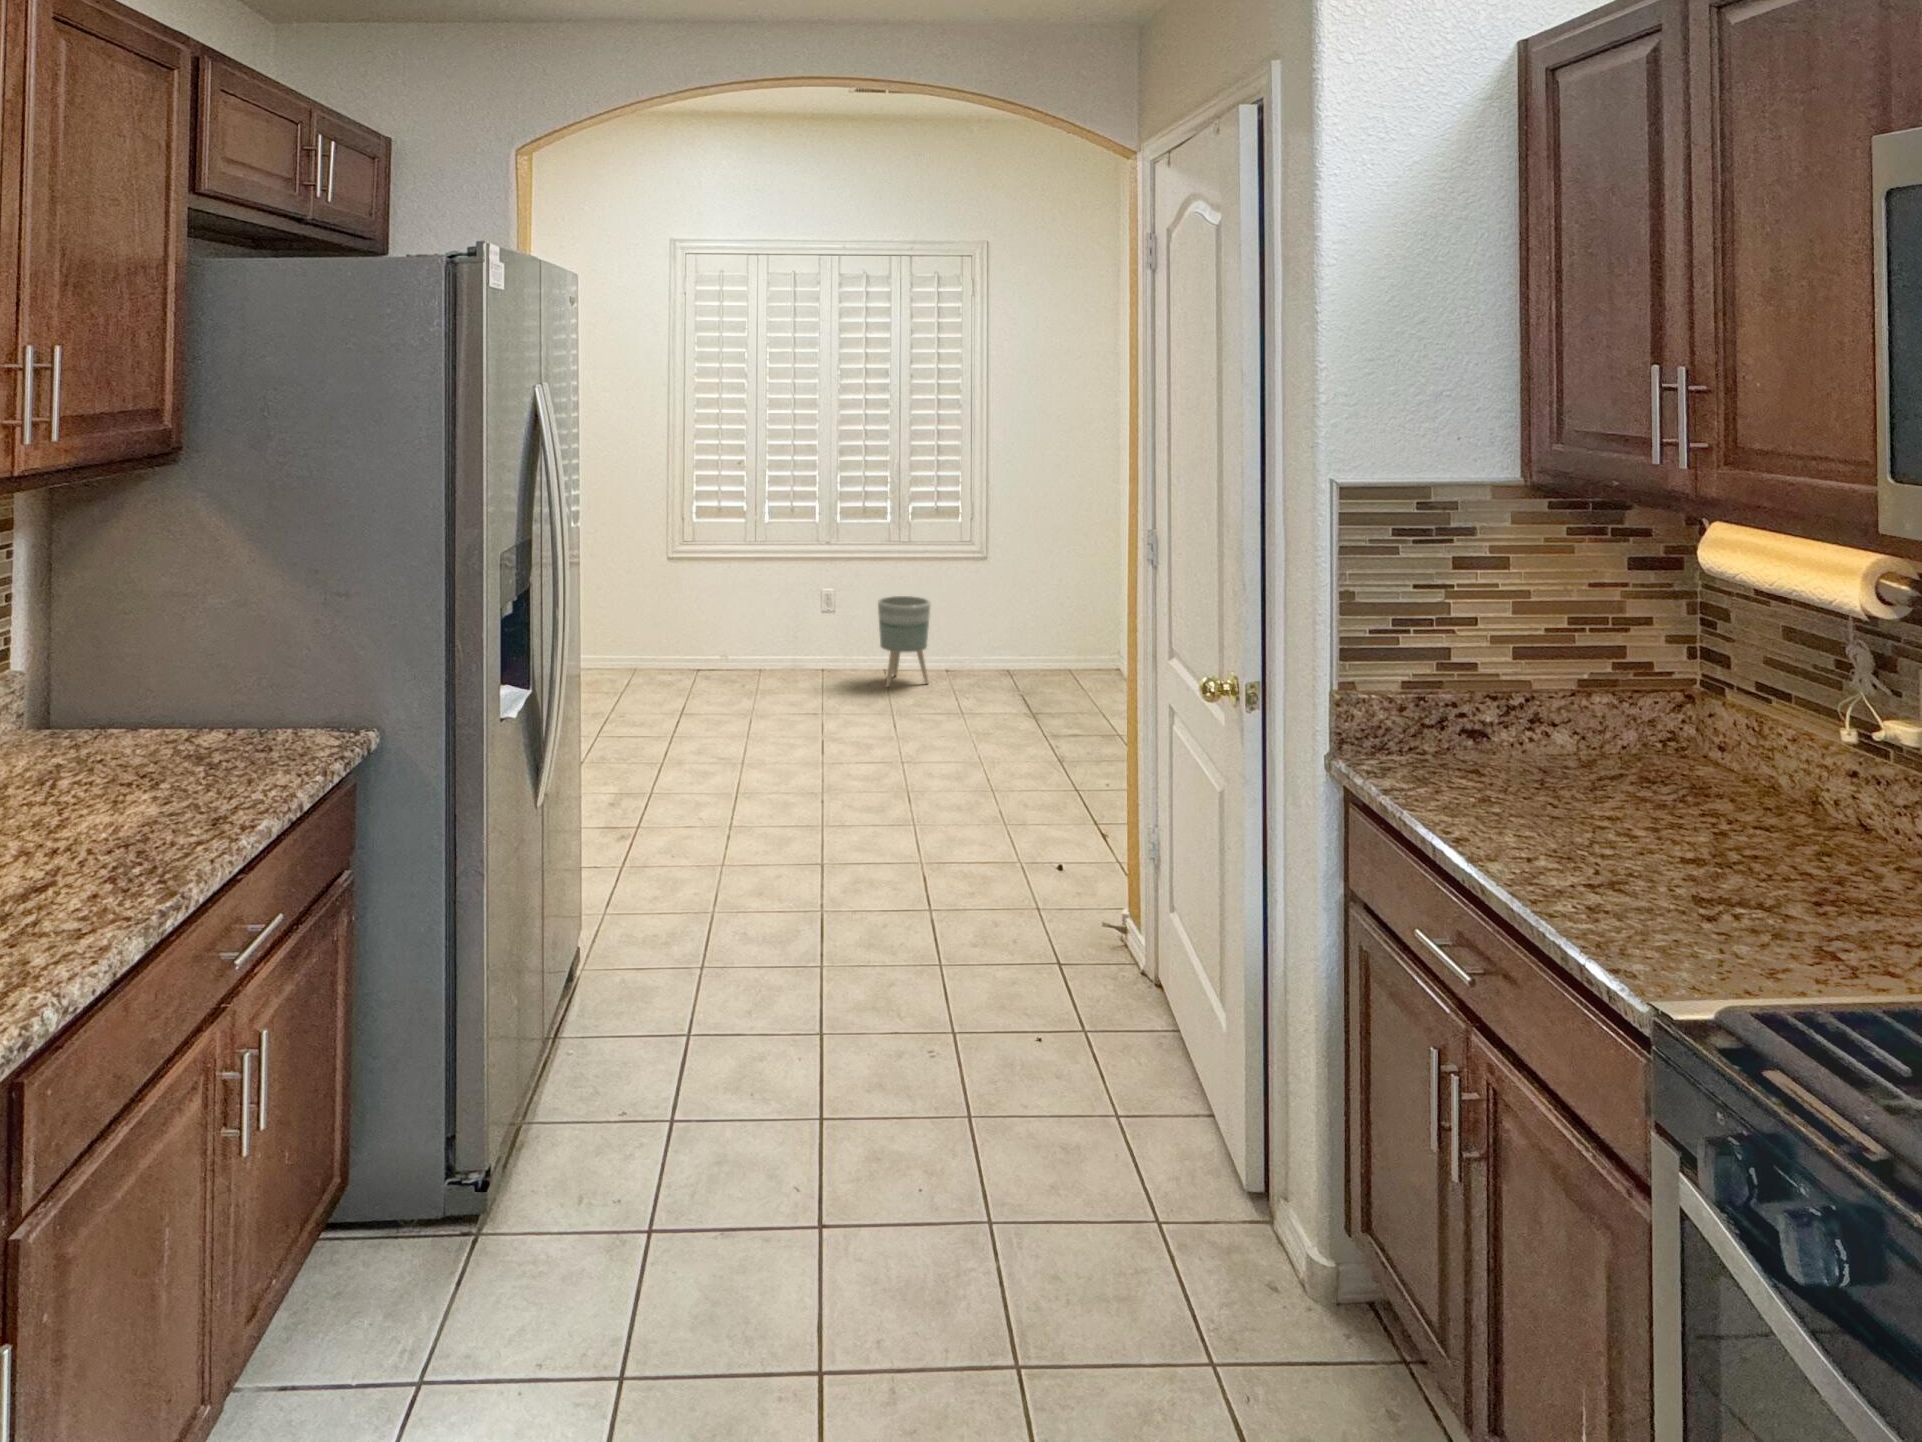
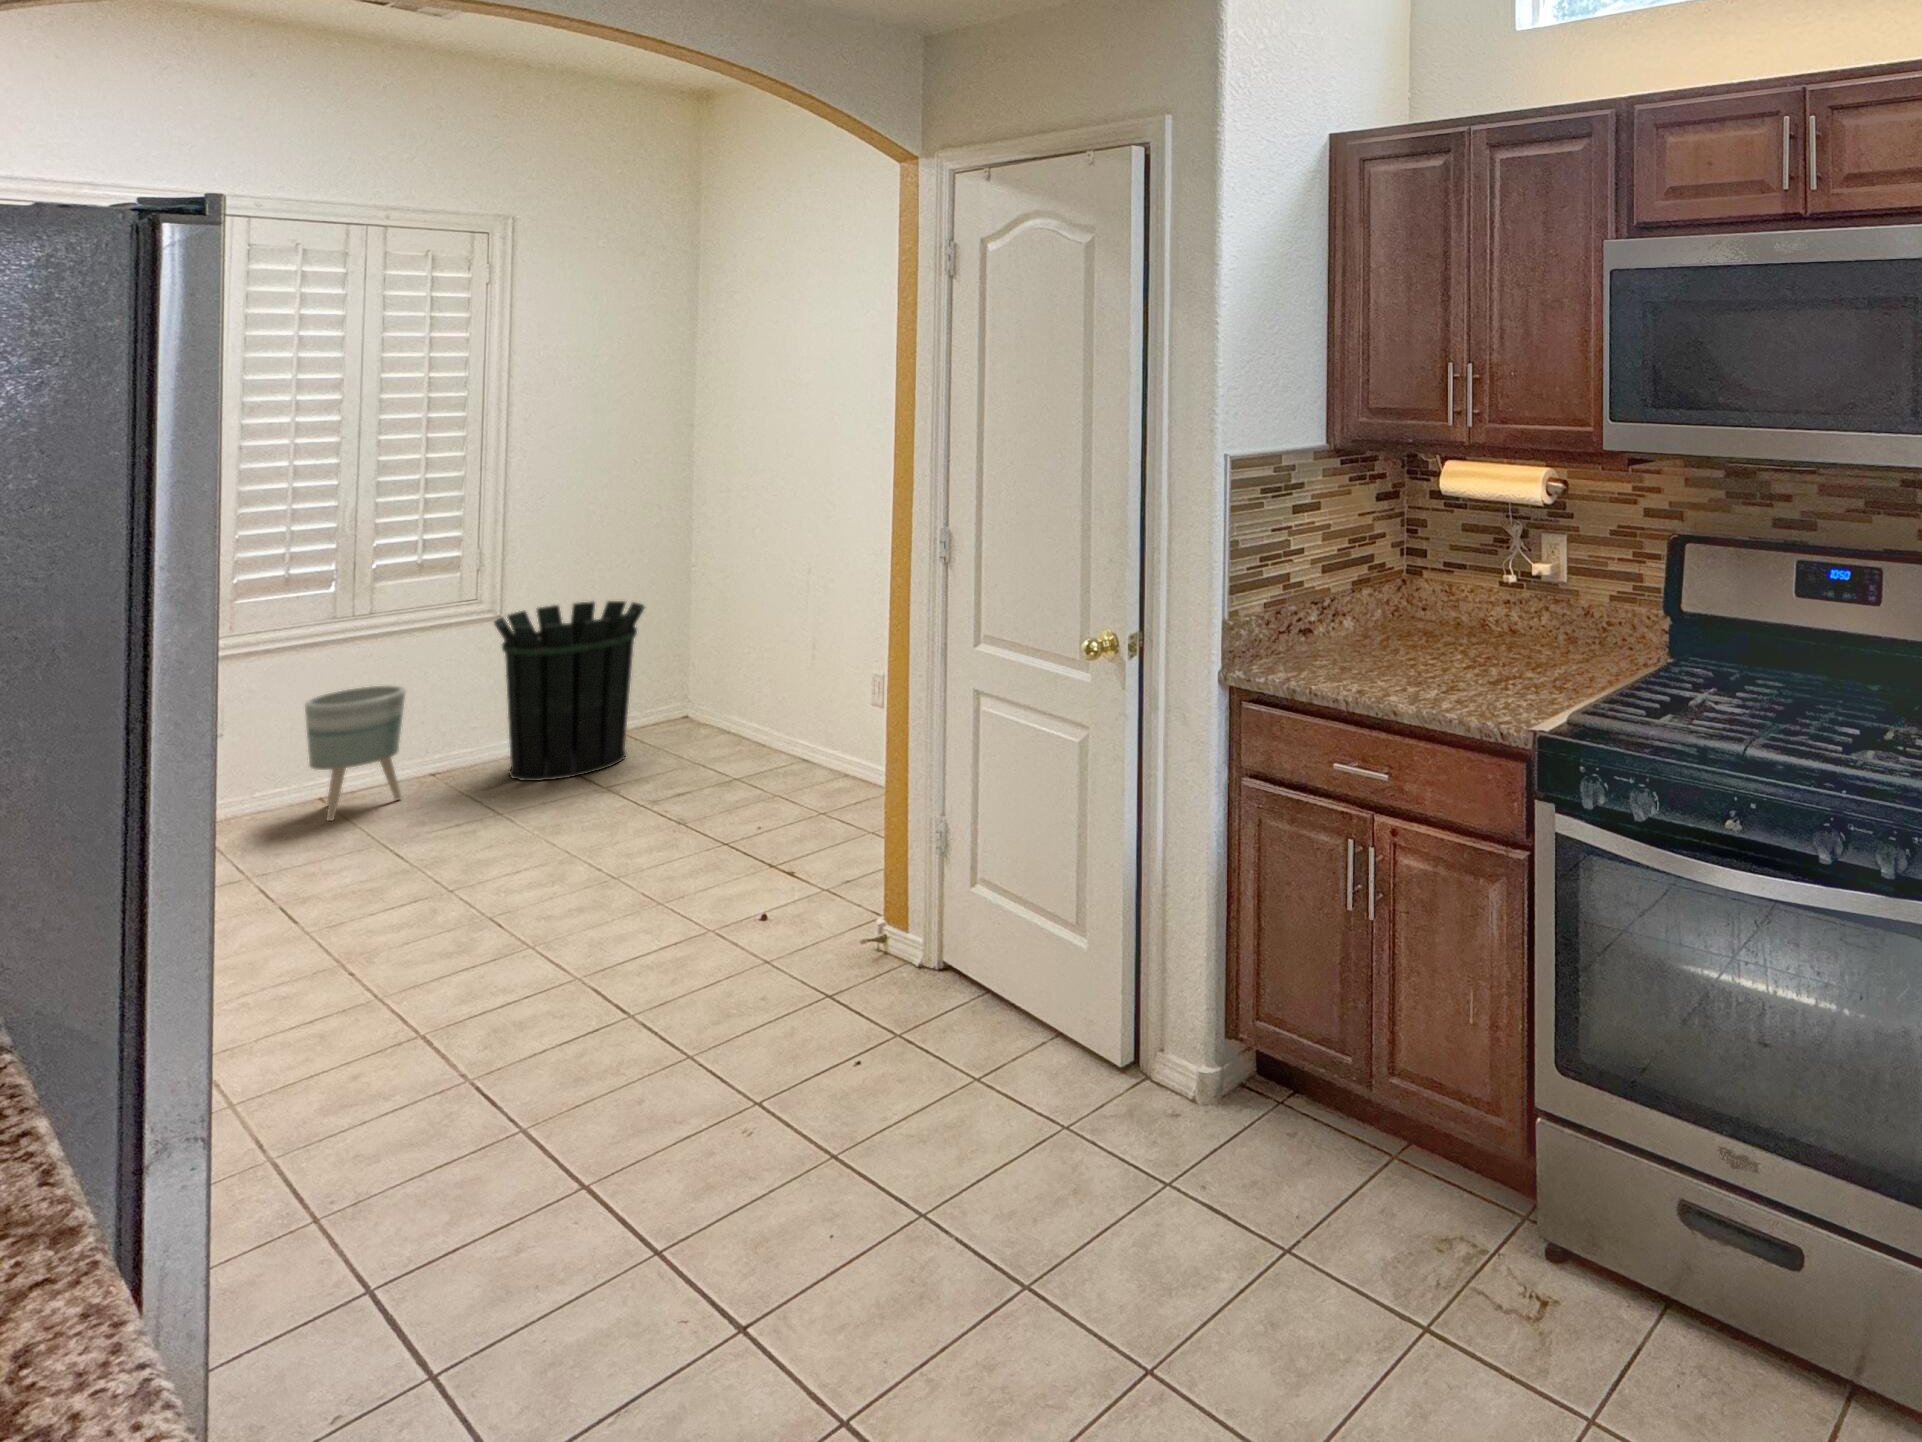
waste bin: none [981,558,1080,699] -> present [494,601,645,781]

